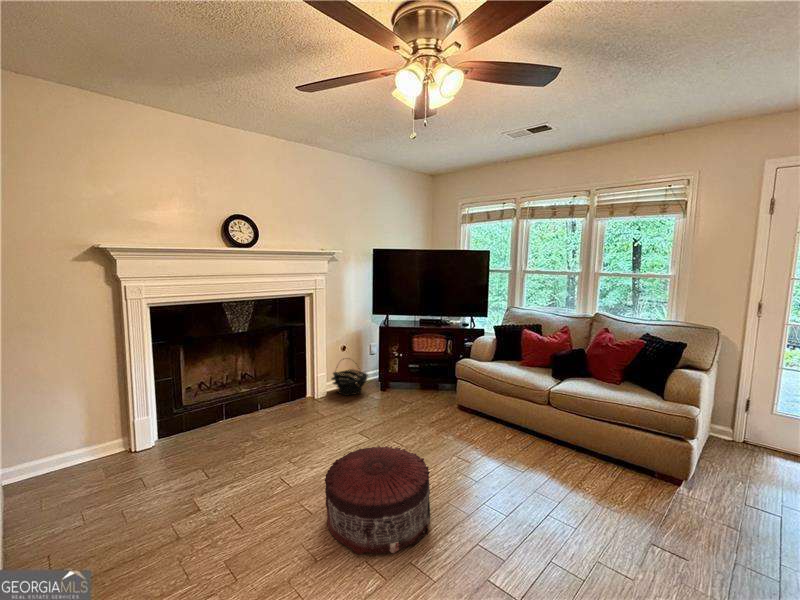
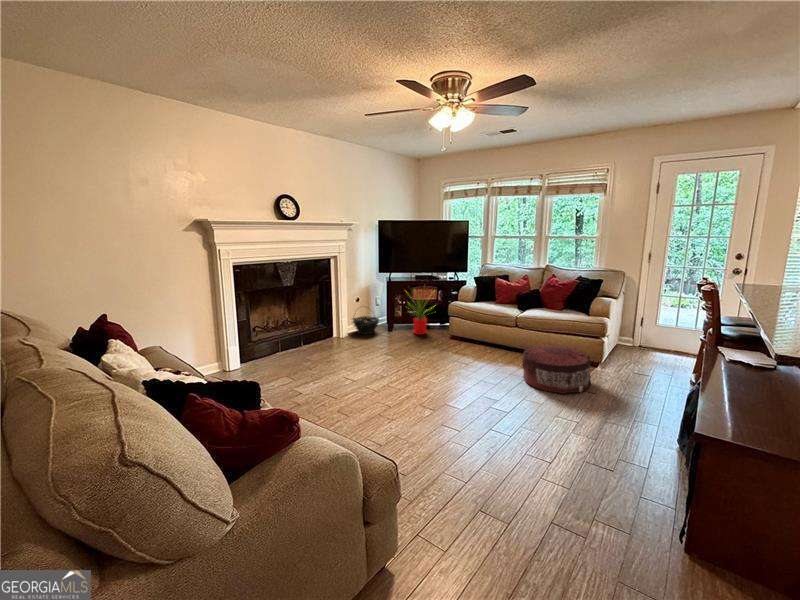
house plant: none [396,332,445,400] -> present [413,293,427,335]
pouf: present [325,446,430,555] -> present [522,345,591,394]

